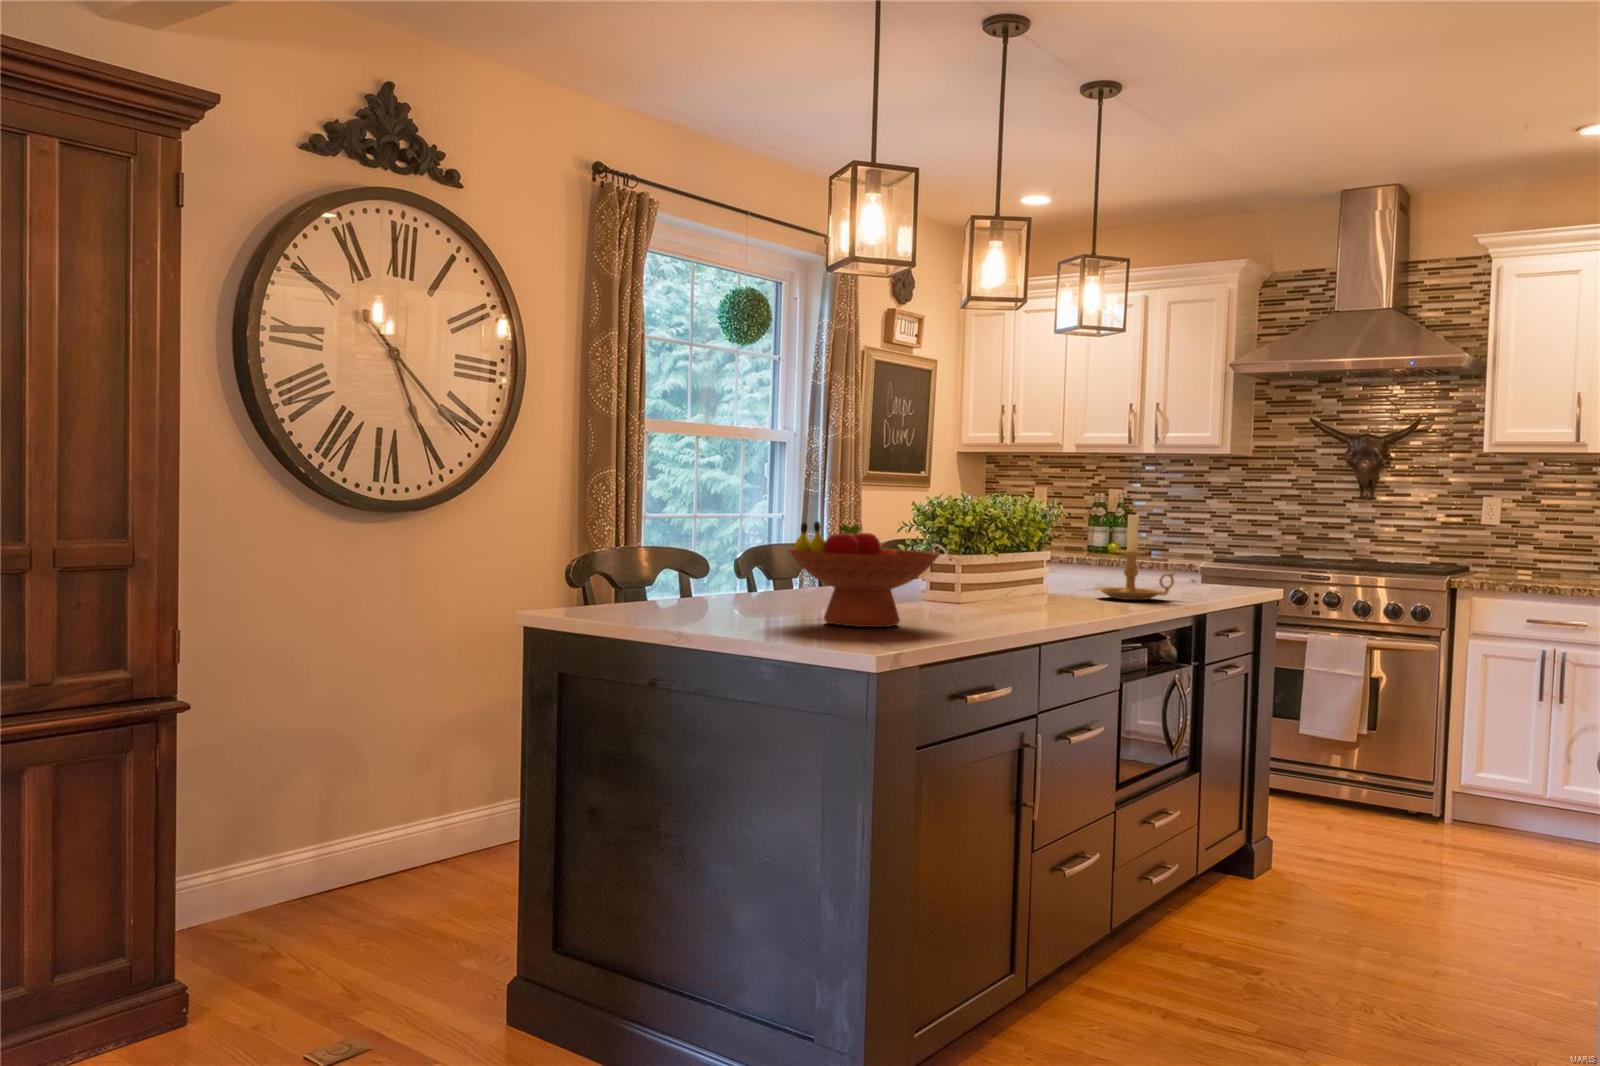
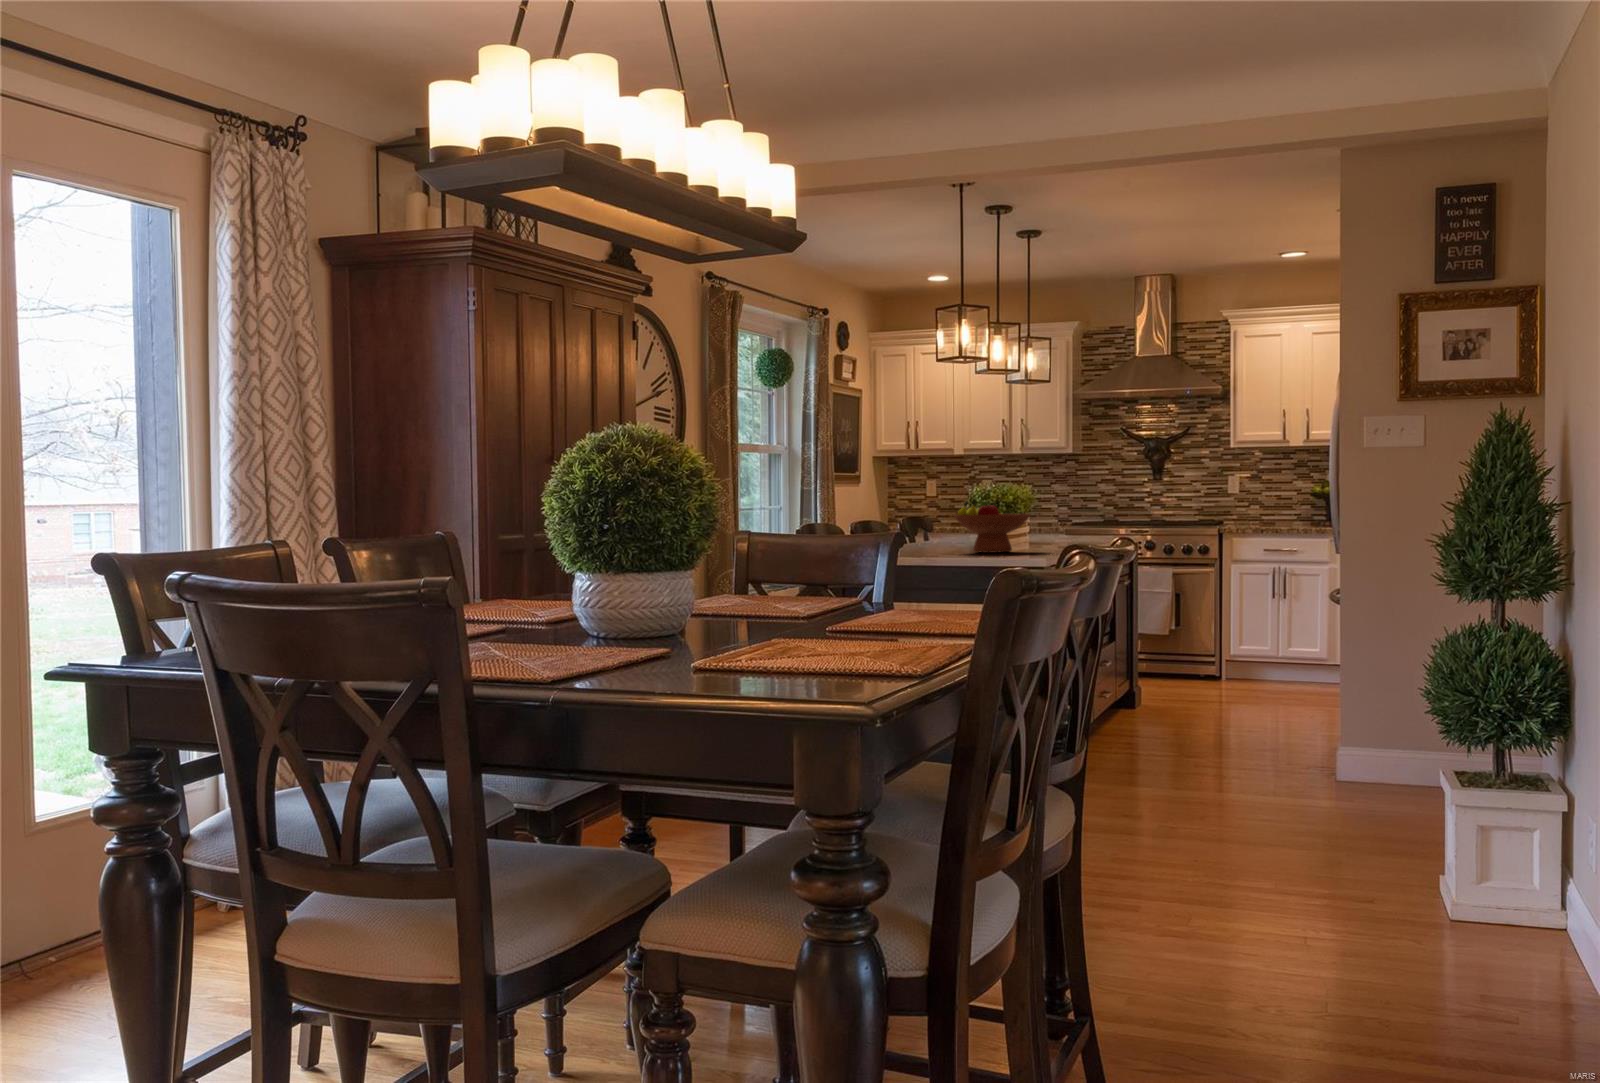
candle holder: present [1095,514,1174,600] -> none [1053,491,1096,542]

